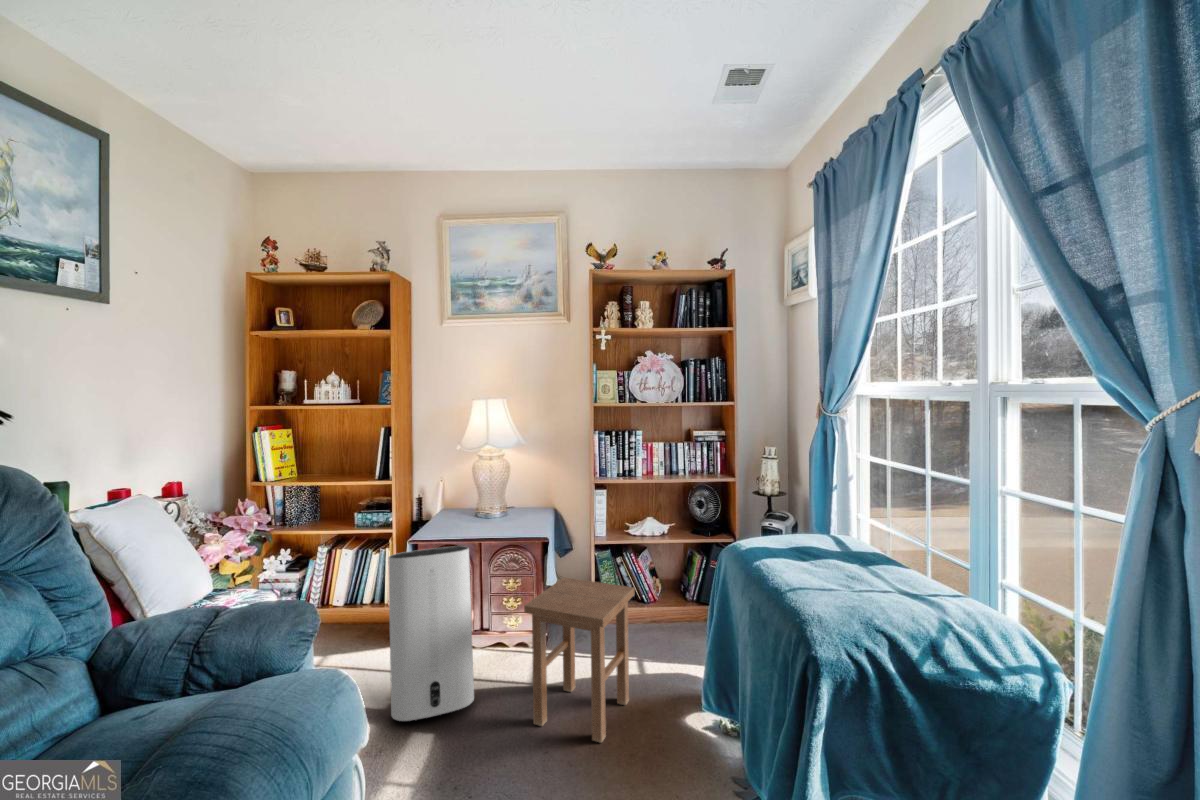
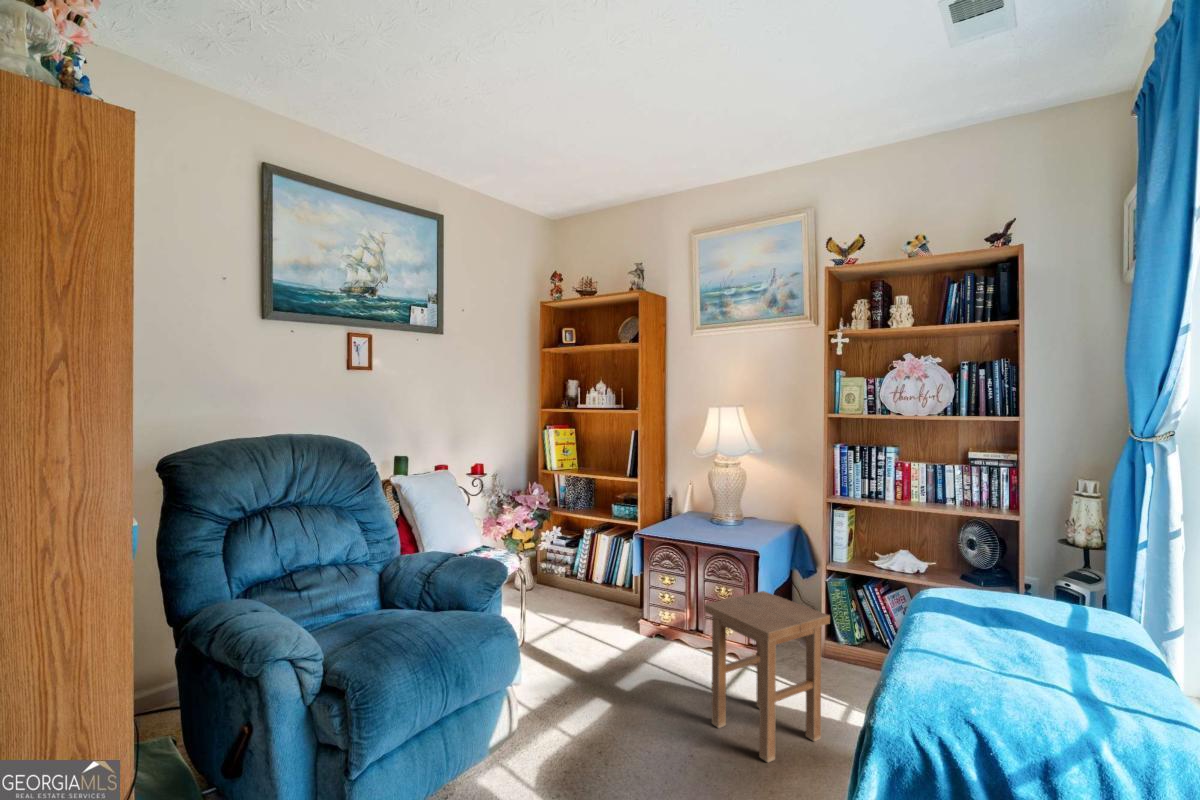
air purifier: present [388,546,474,721] -> none [600,539,674,689]

